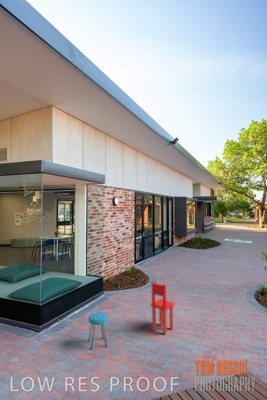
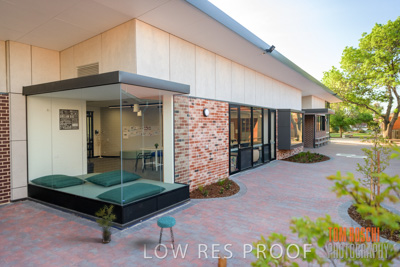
chair: present [151,282,175,335] -> none [223,189,249,244]
potted plant: none [19,304,40,348] -> present [96,208,115,243]

